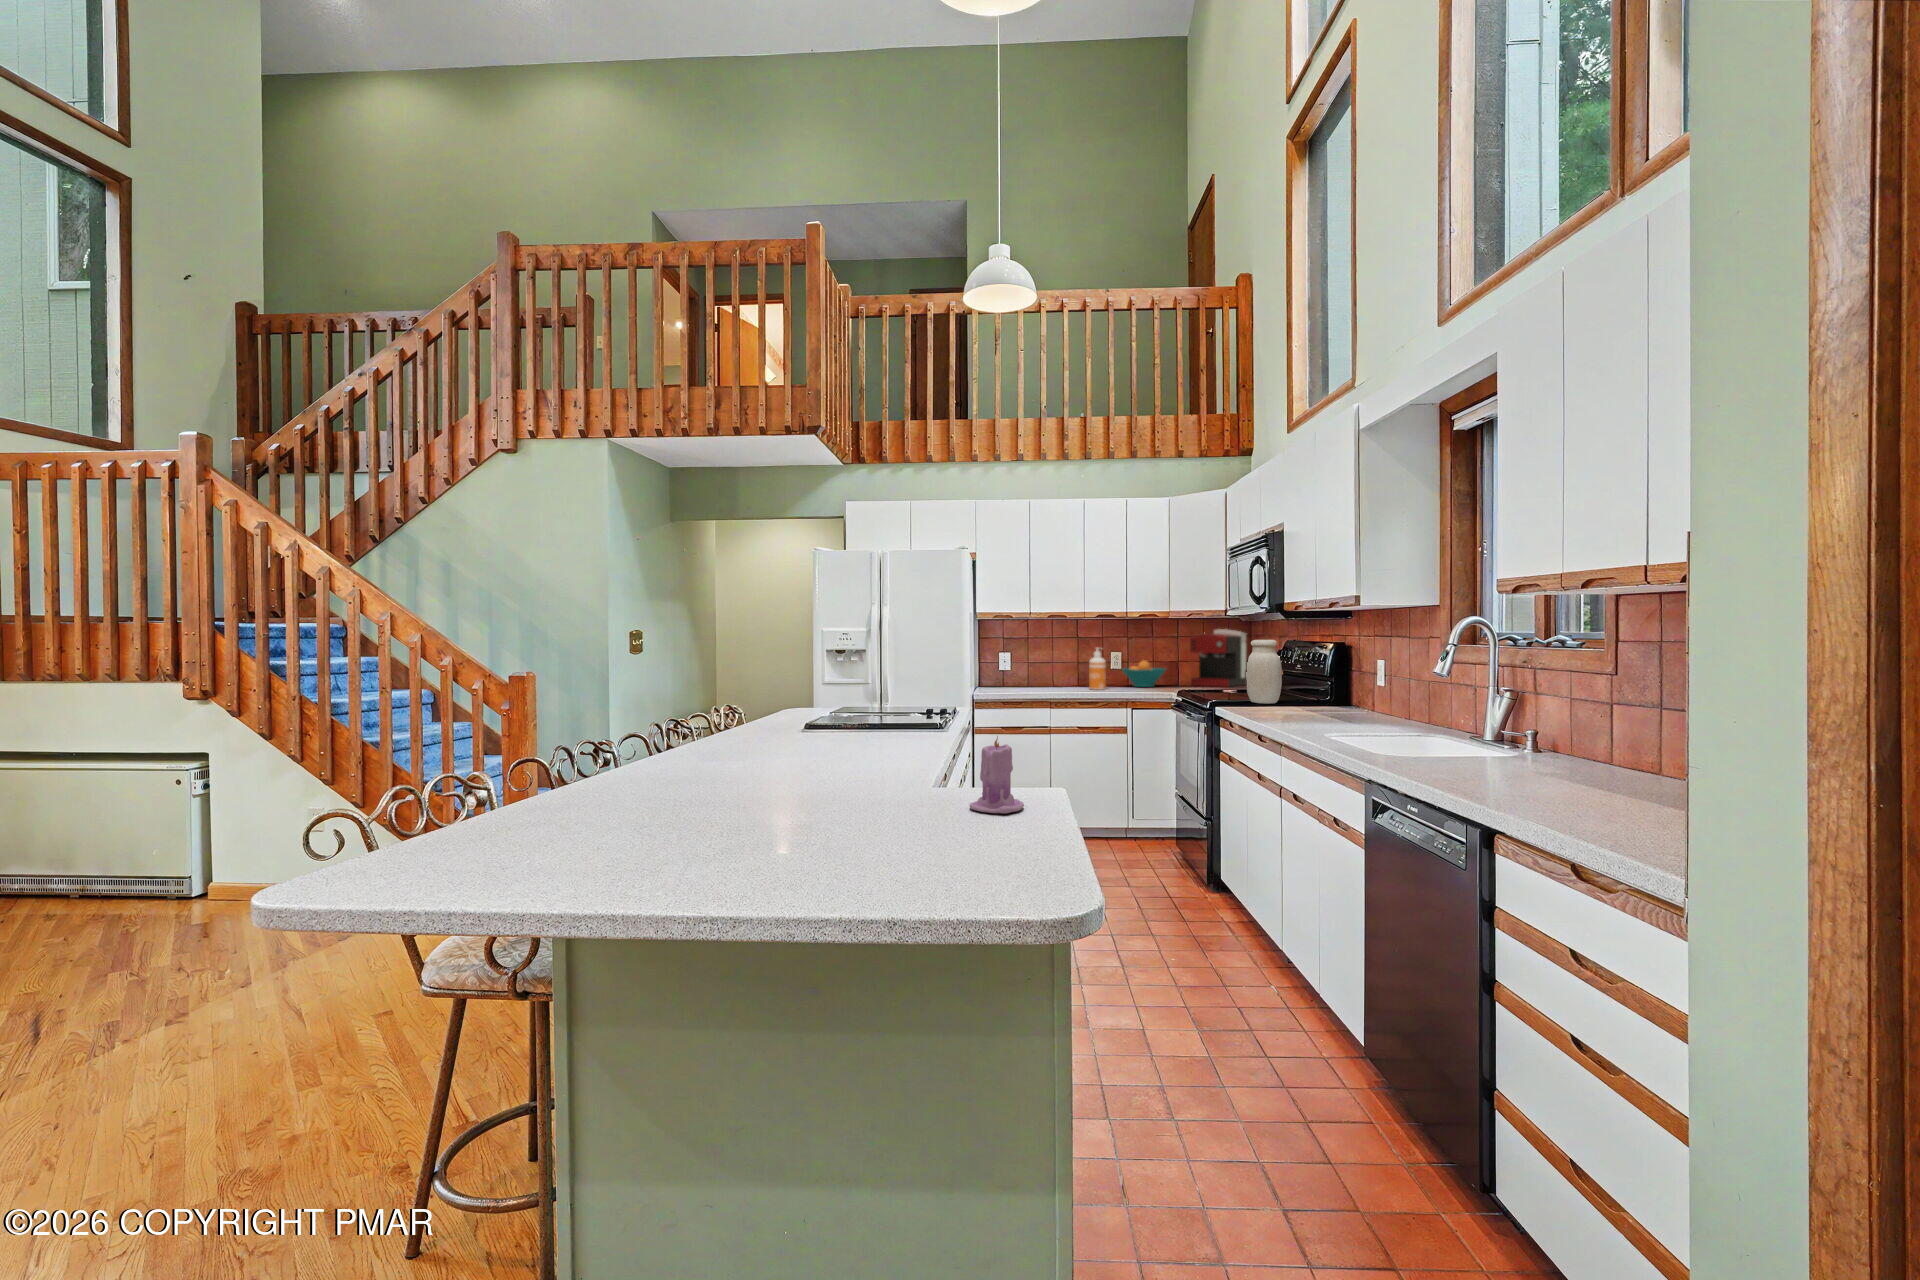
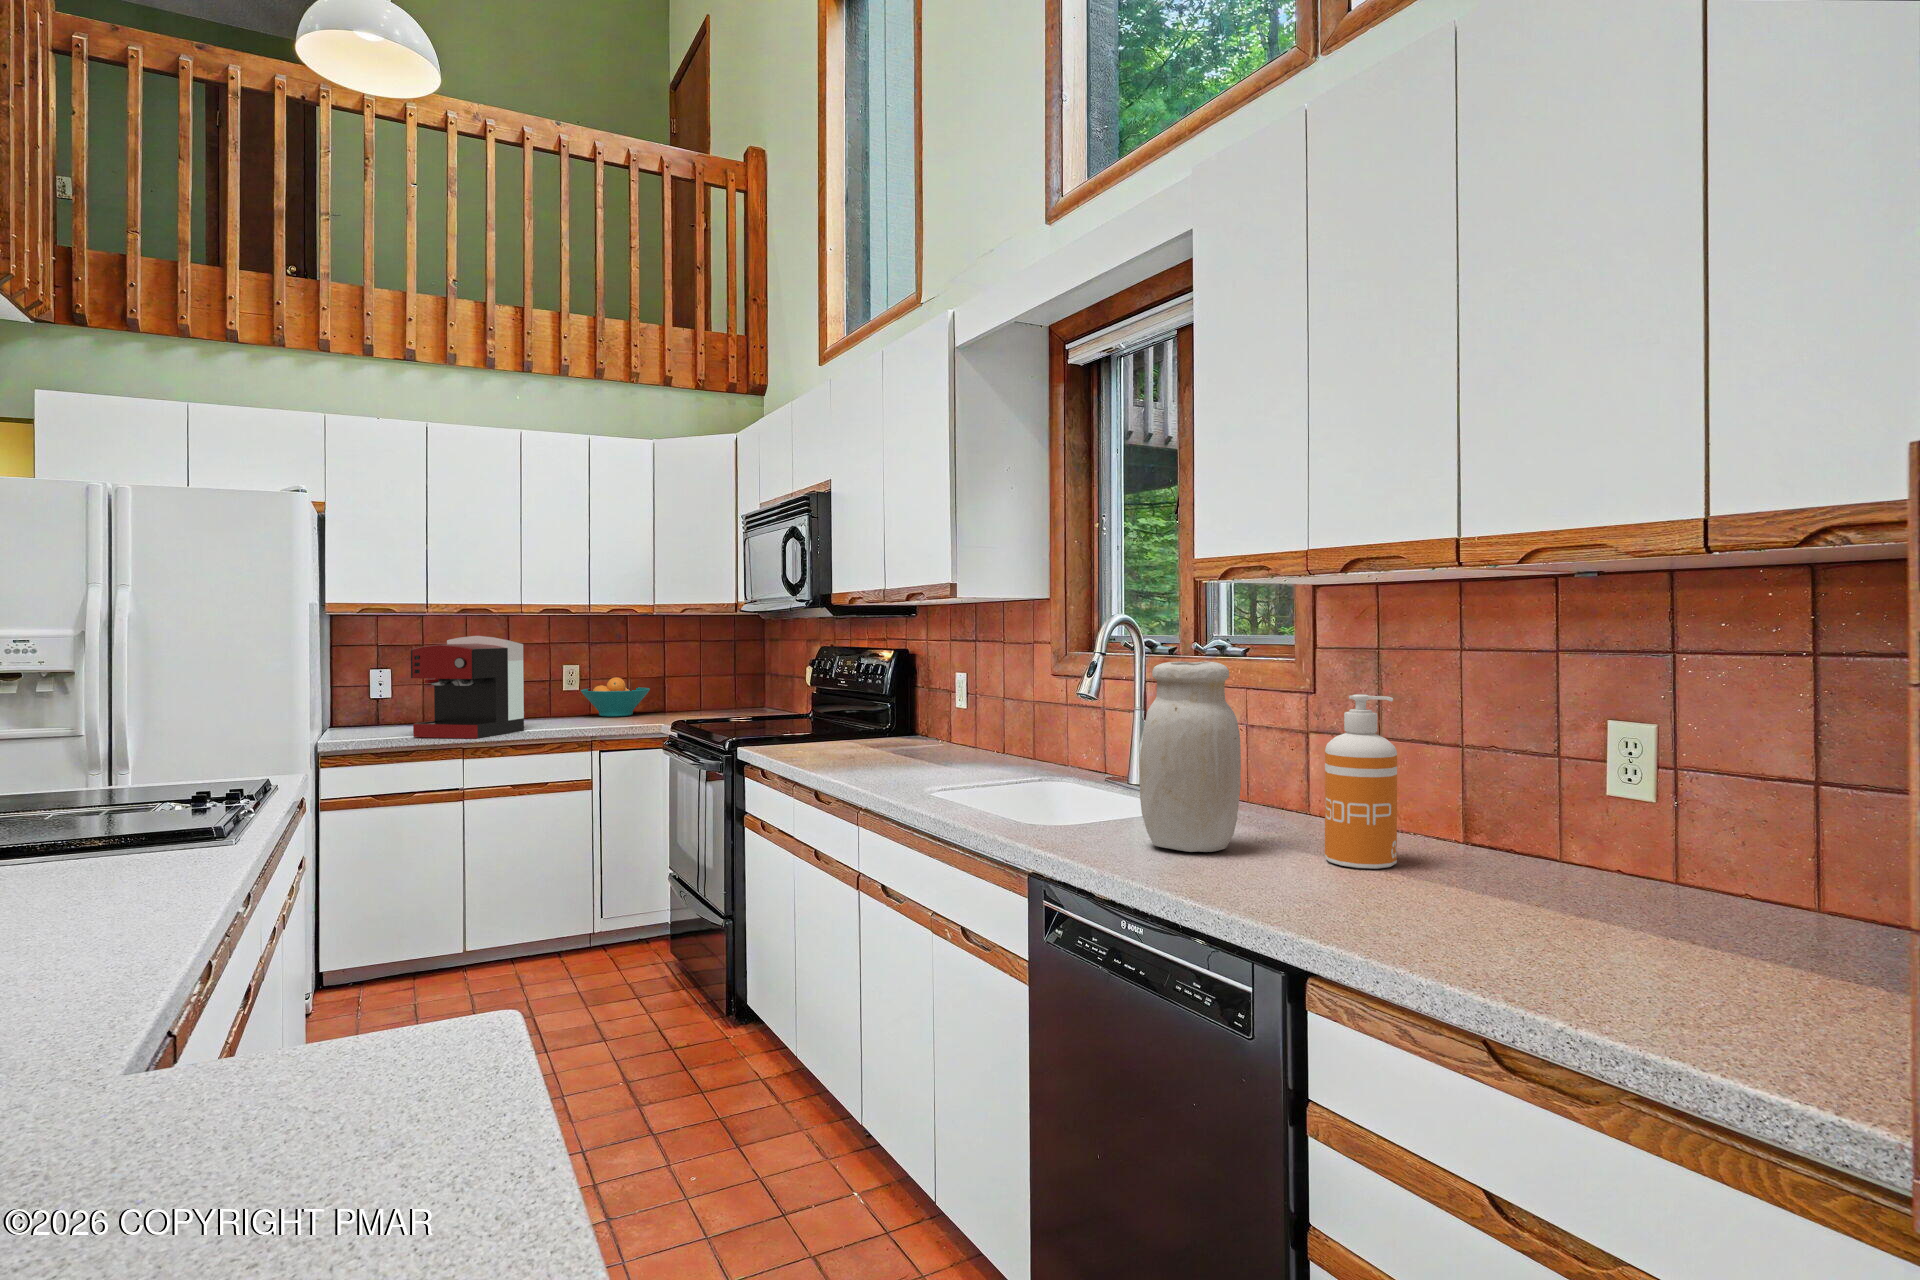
coffee maker: present [1190,629,1247,687] -> present [411,636,524,739]
jar: present [1246,640,1282,704] -> present [1140,662,1241,852]
soap dispenser: present [1089,648,1106,690] -> present [1325,694,1397,869]
candle: present [970,736,1024,814] -> none [255,923,425,1153]

